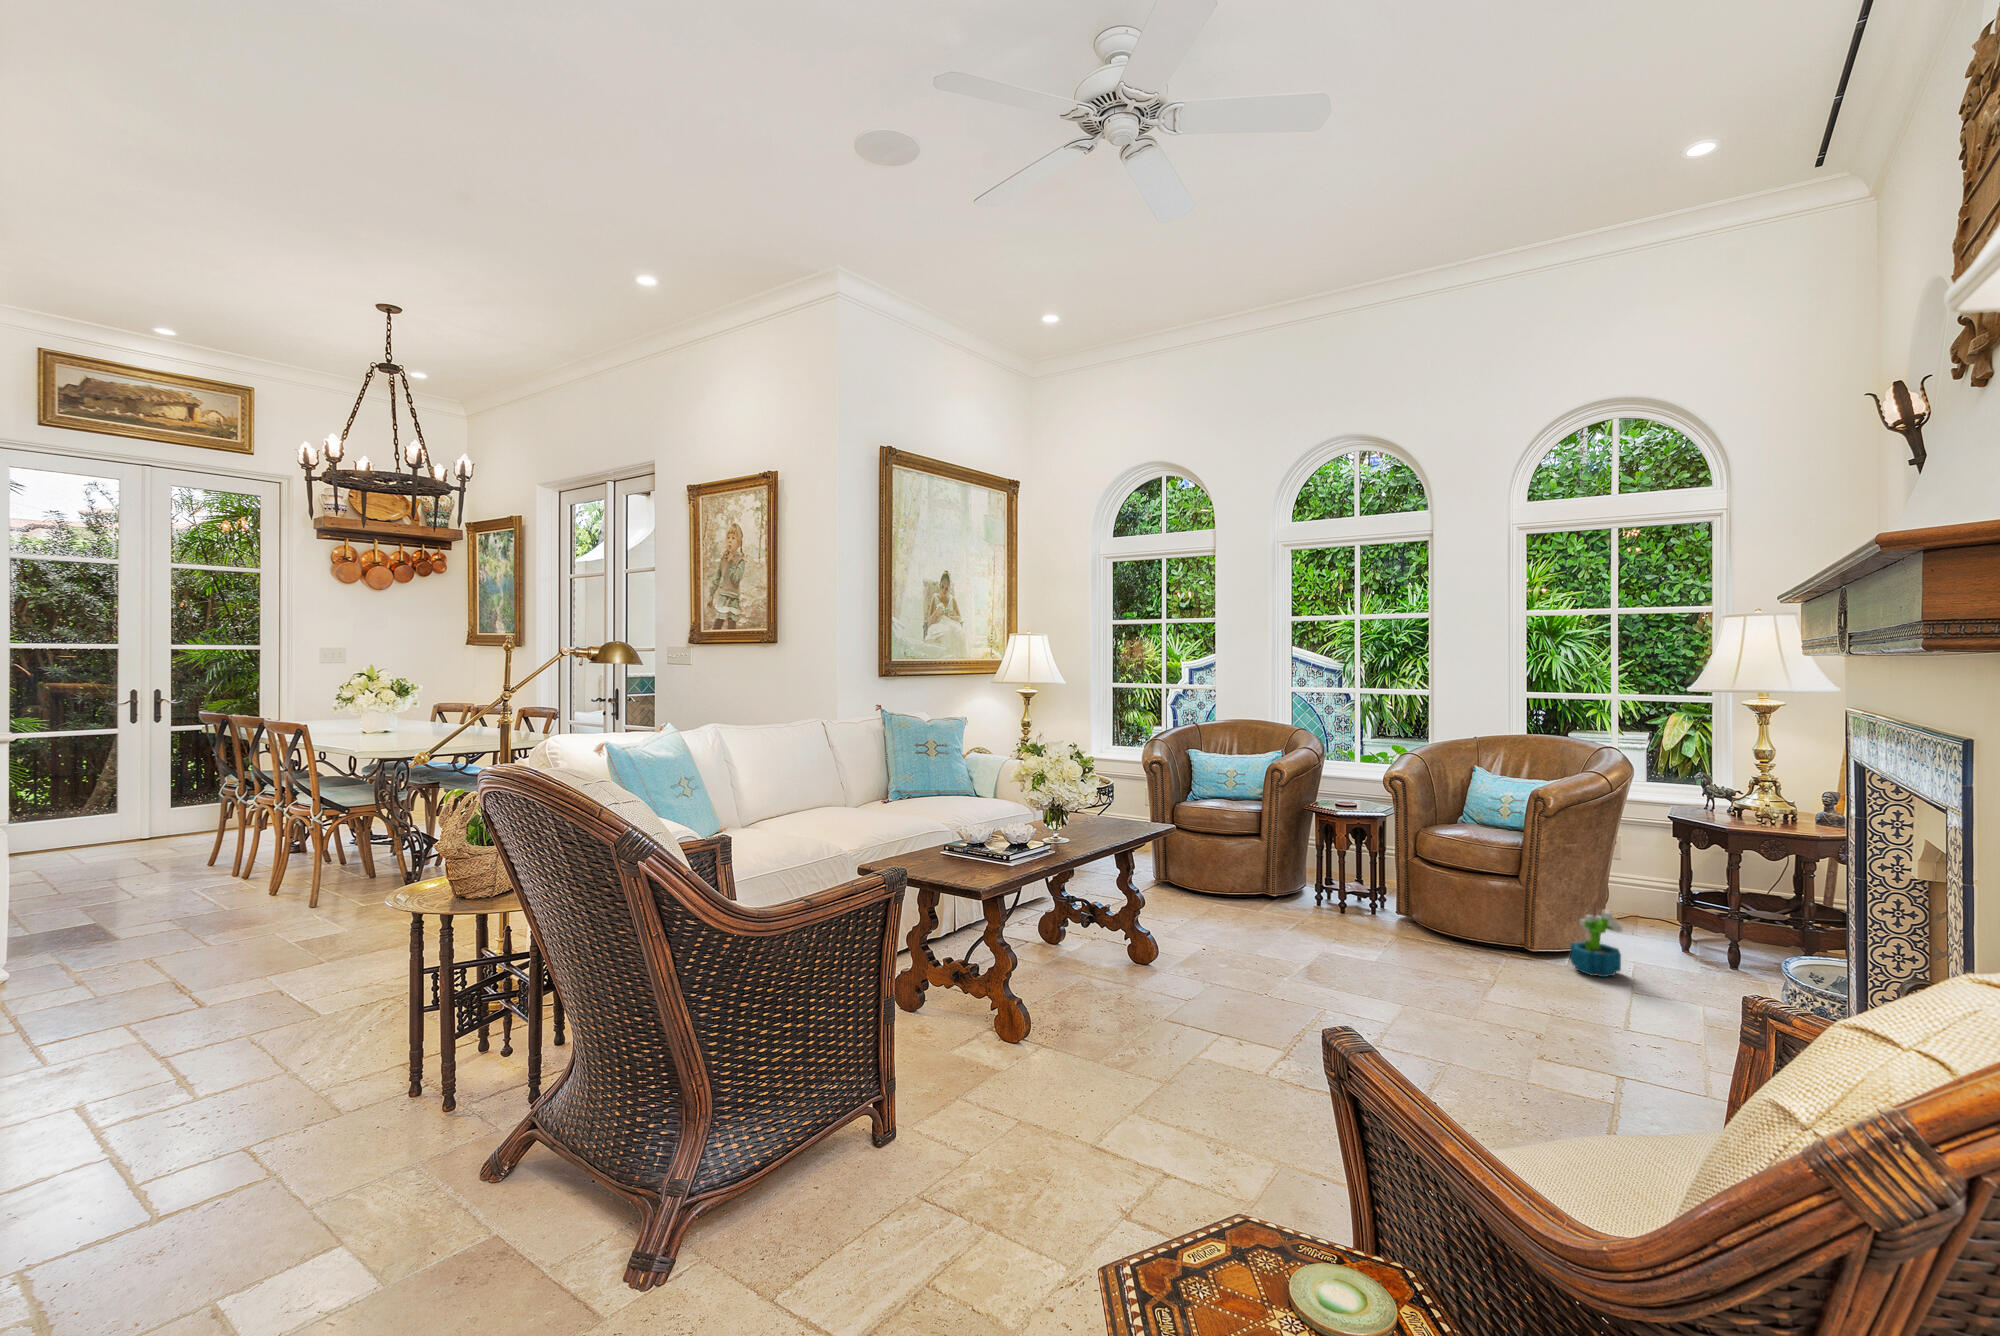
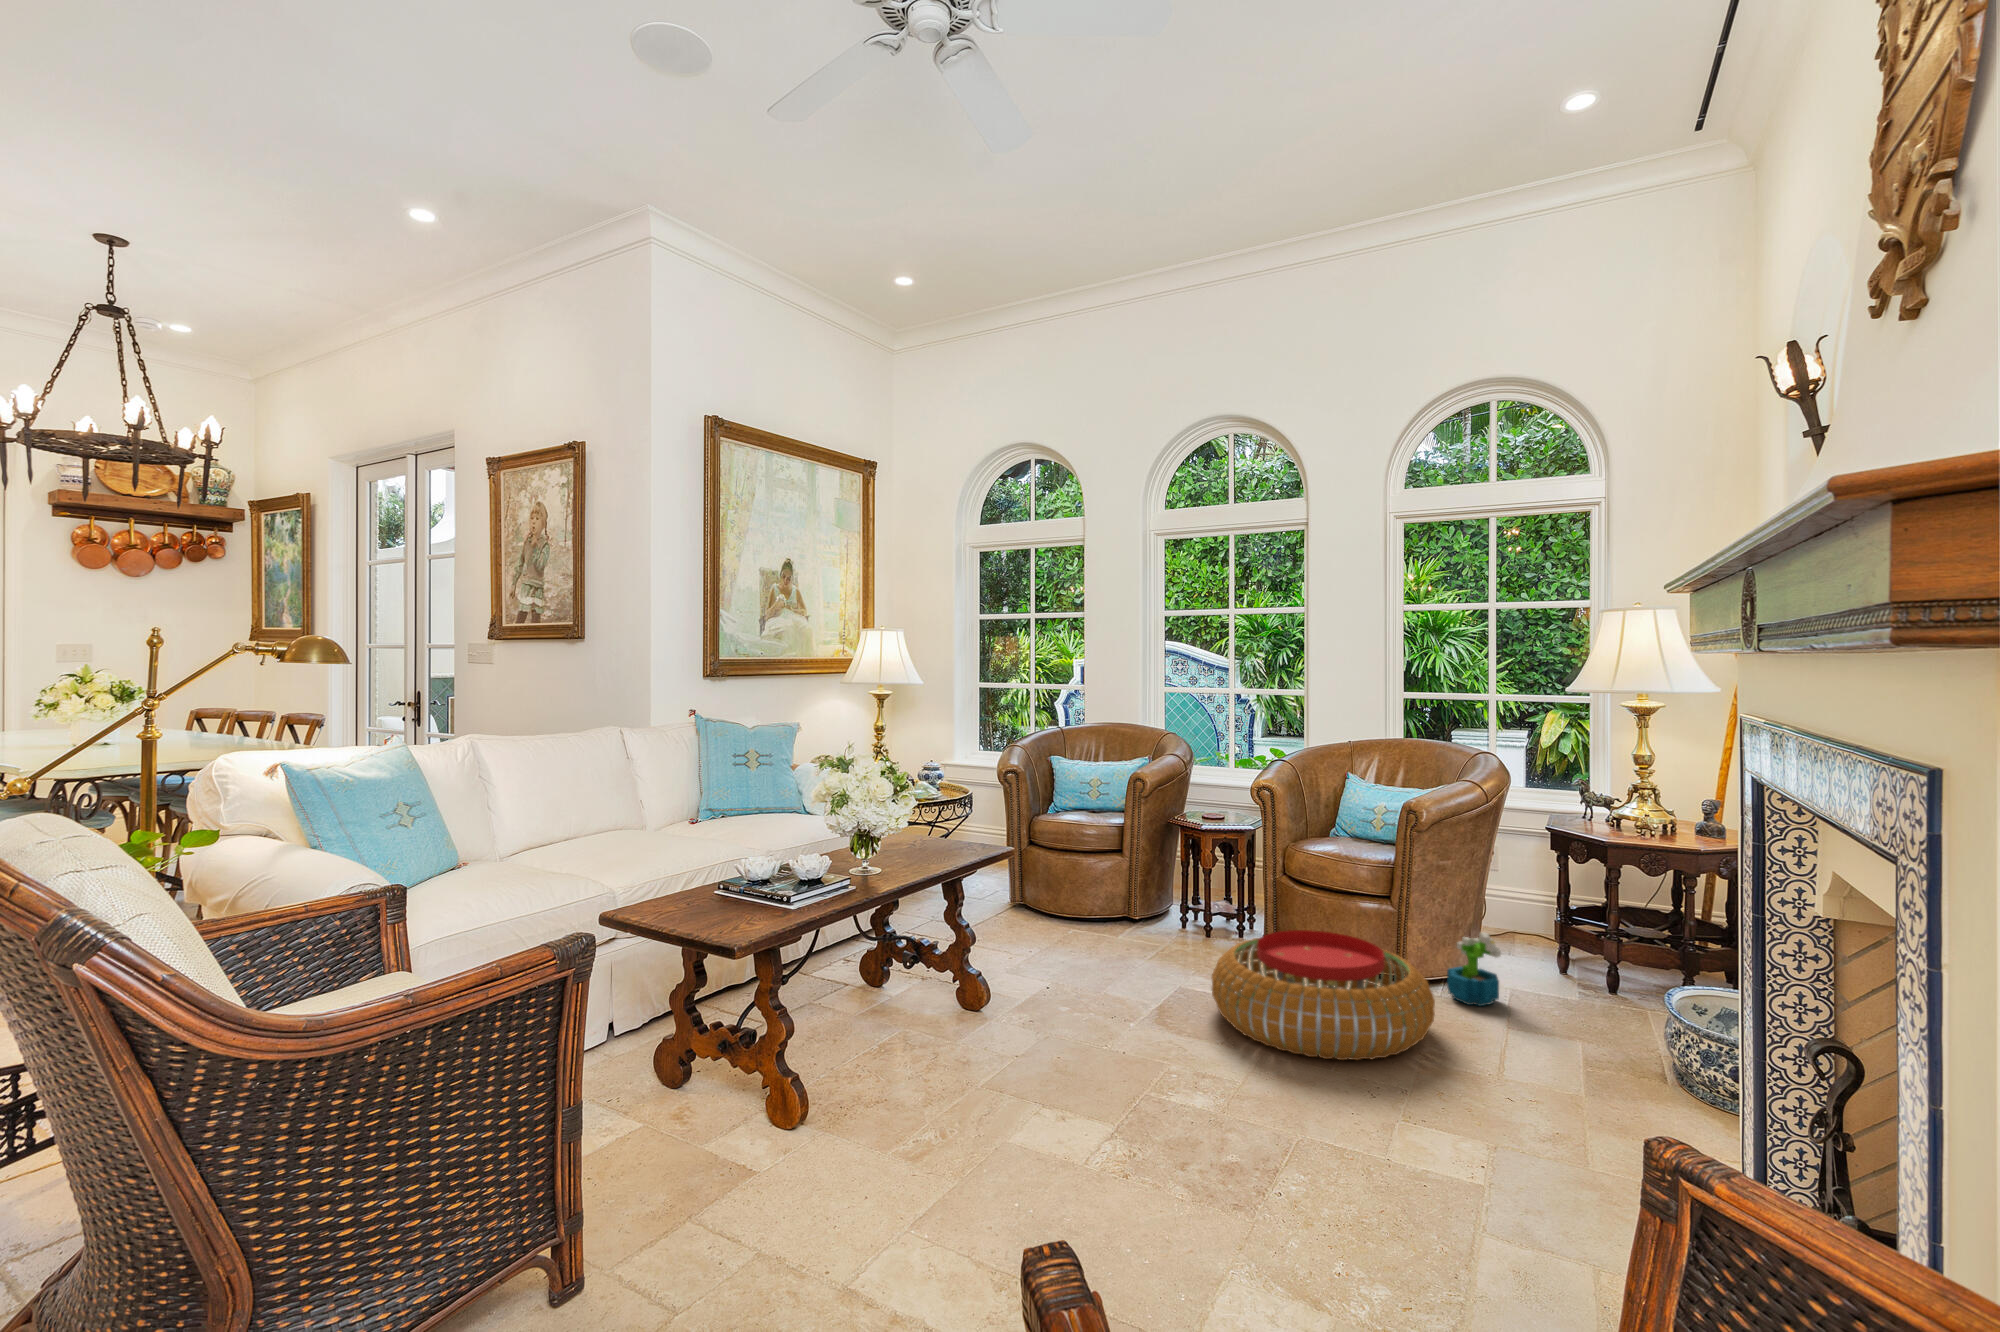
pouf: none [1350,904,1560,1015] -> present [1212,930,1435,1060]

